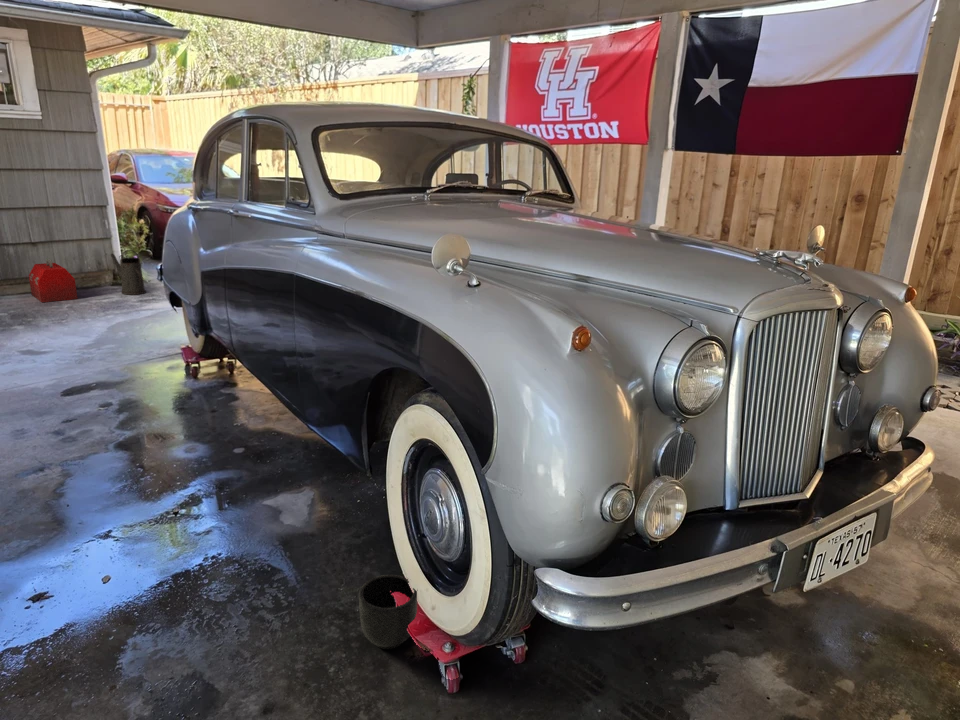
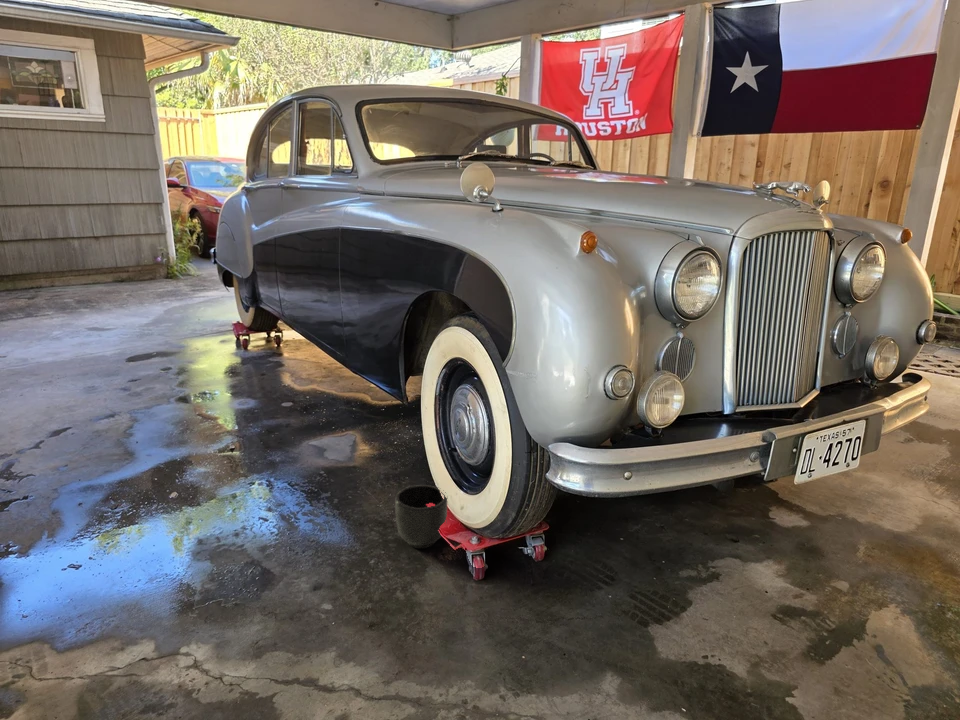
watering can: present [111,250,146,295] -> none [166,243,198,284]
toolbox: present [29,258,77,302] -> none [93,251,136,290]

